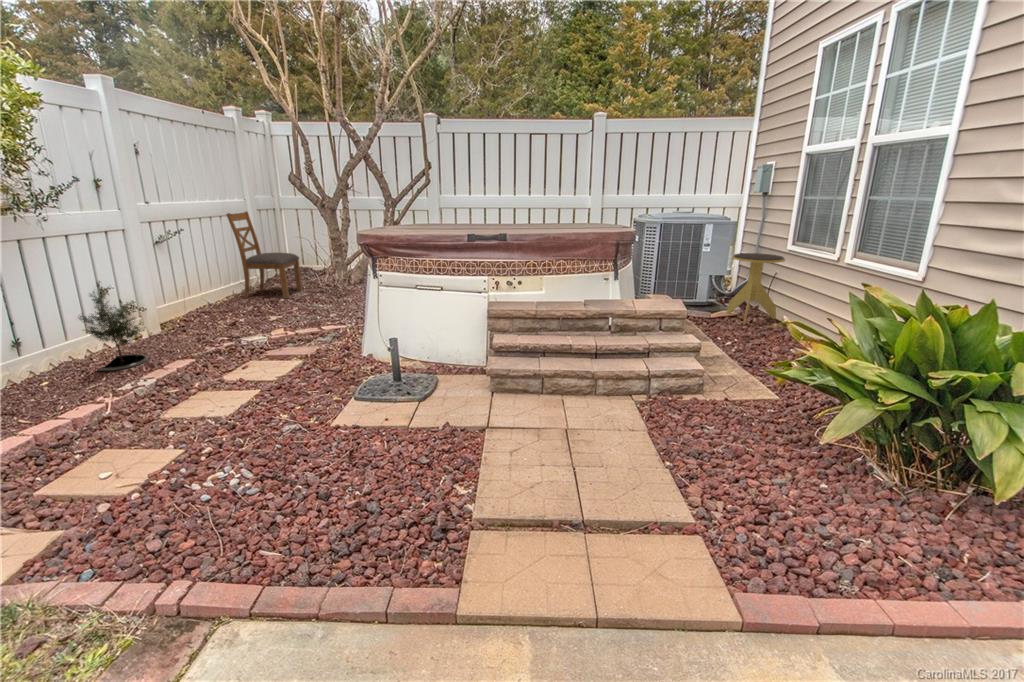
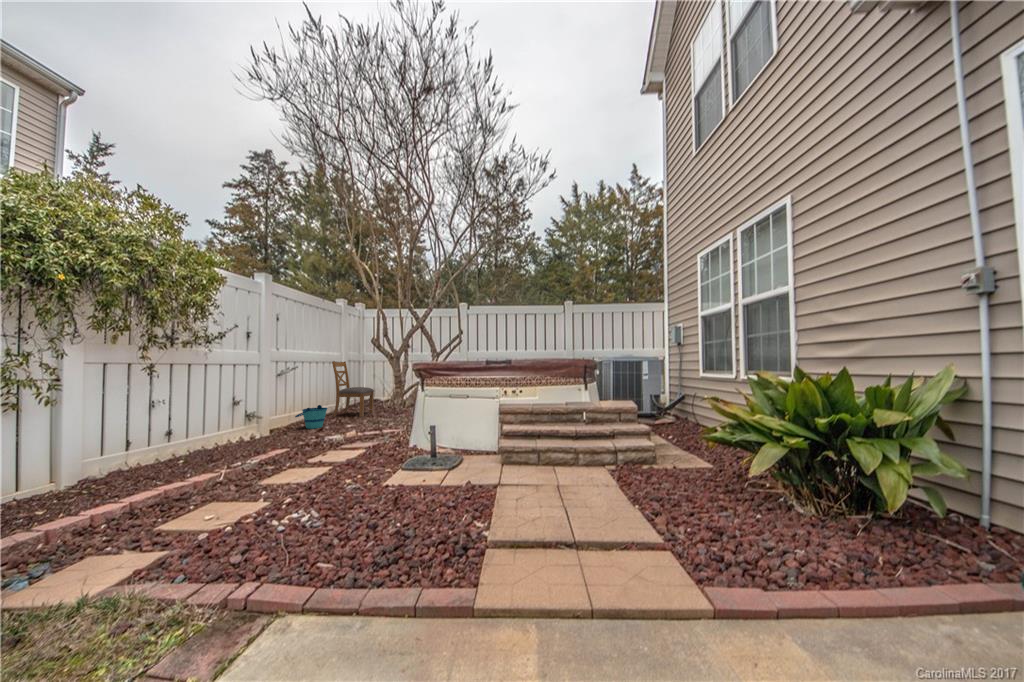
side table: present [726,253,785,325] -> none [659,380,697,427]
bucket: none [188,285,234,321] -> present [295,405,327,429]
potted tree: present [79,292,148,371] -> none [218,394,265,456]

